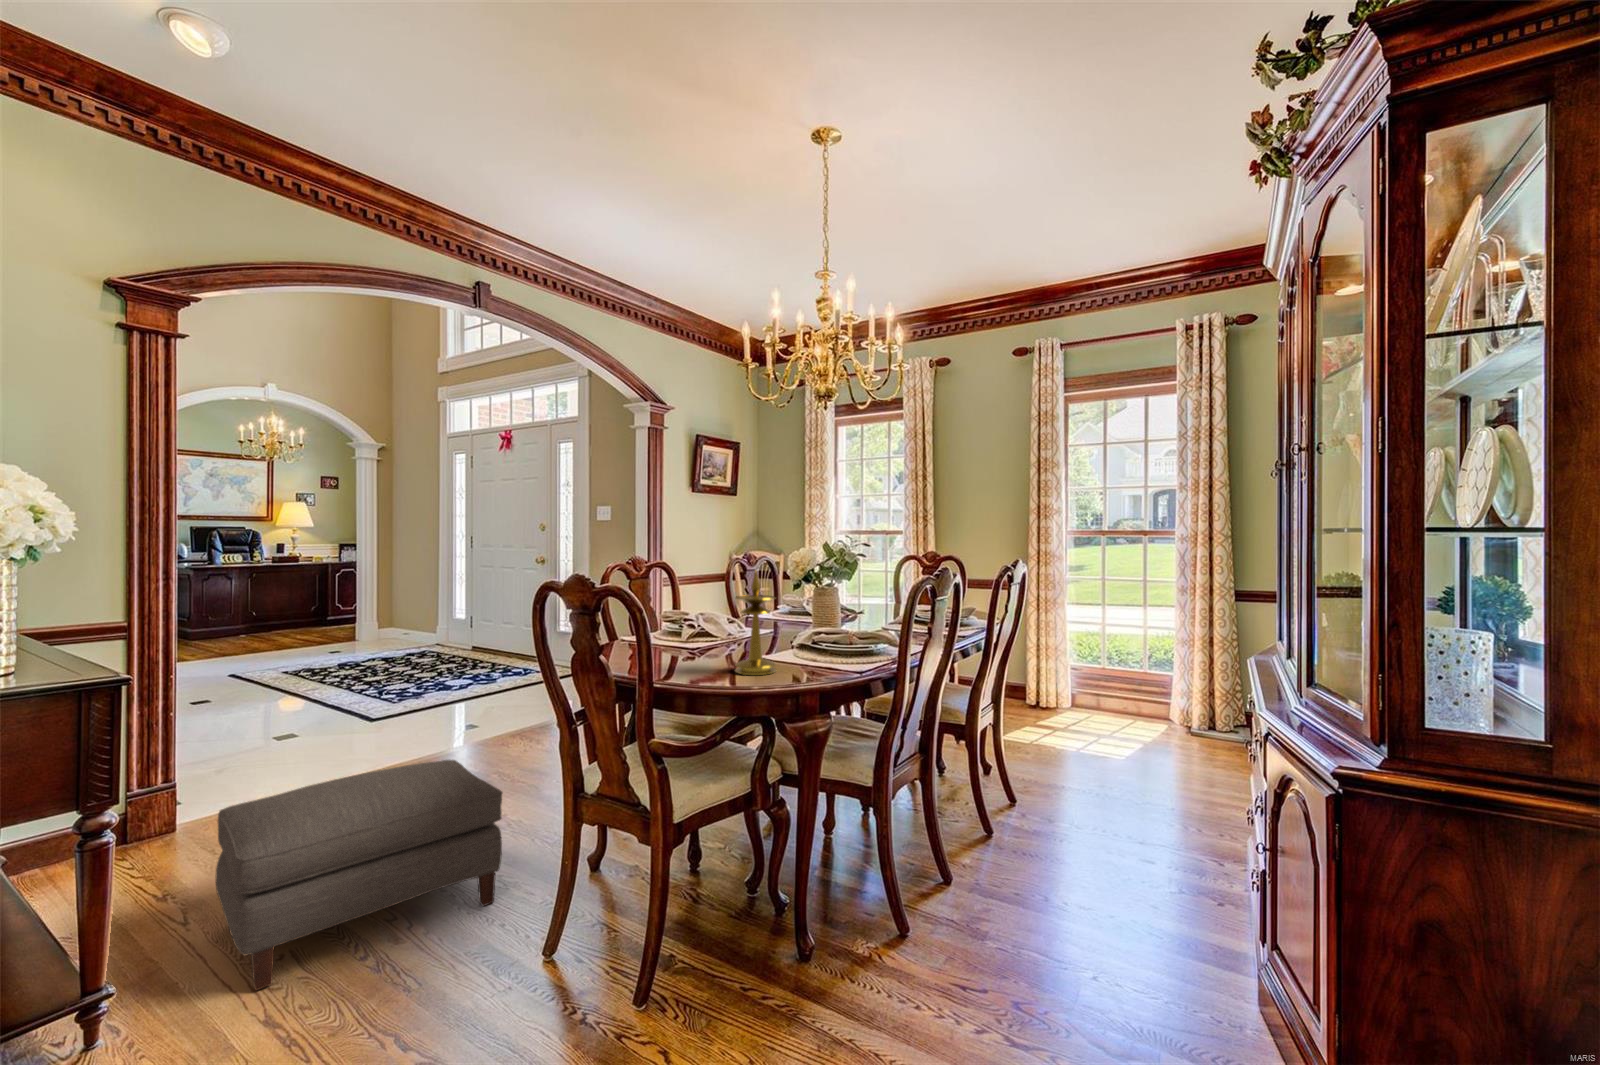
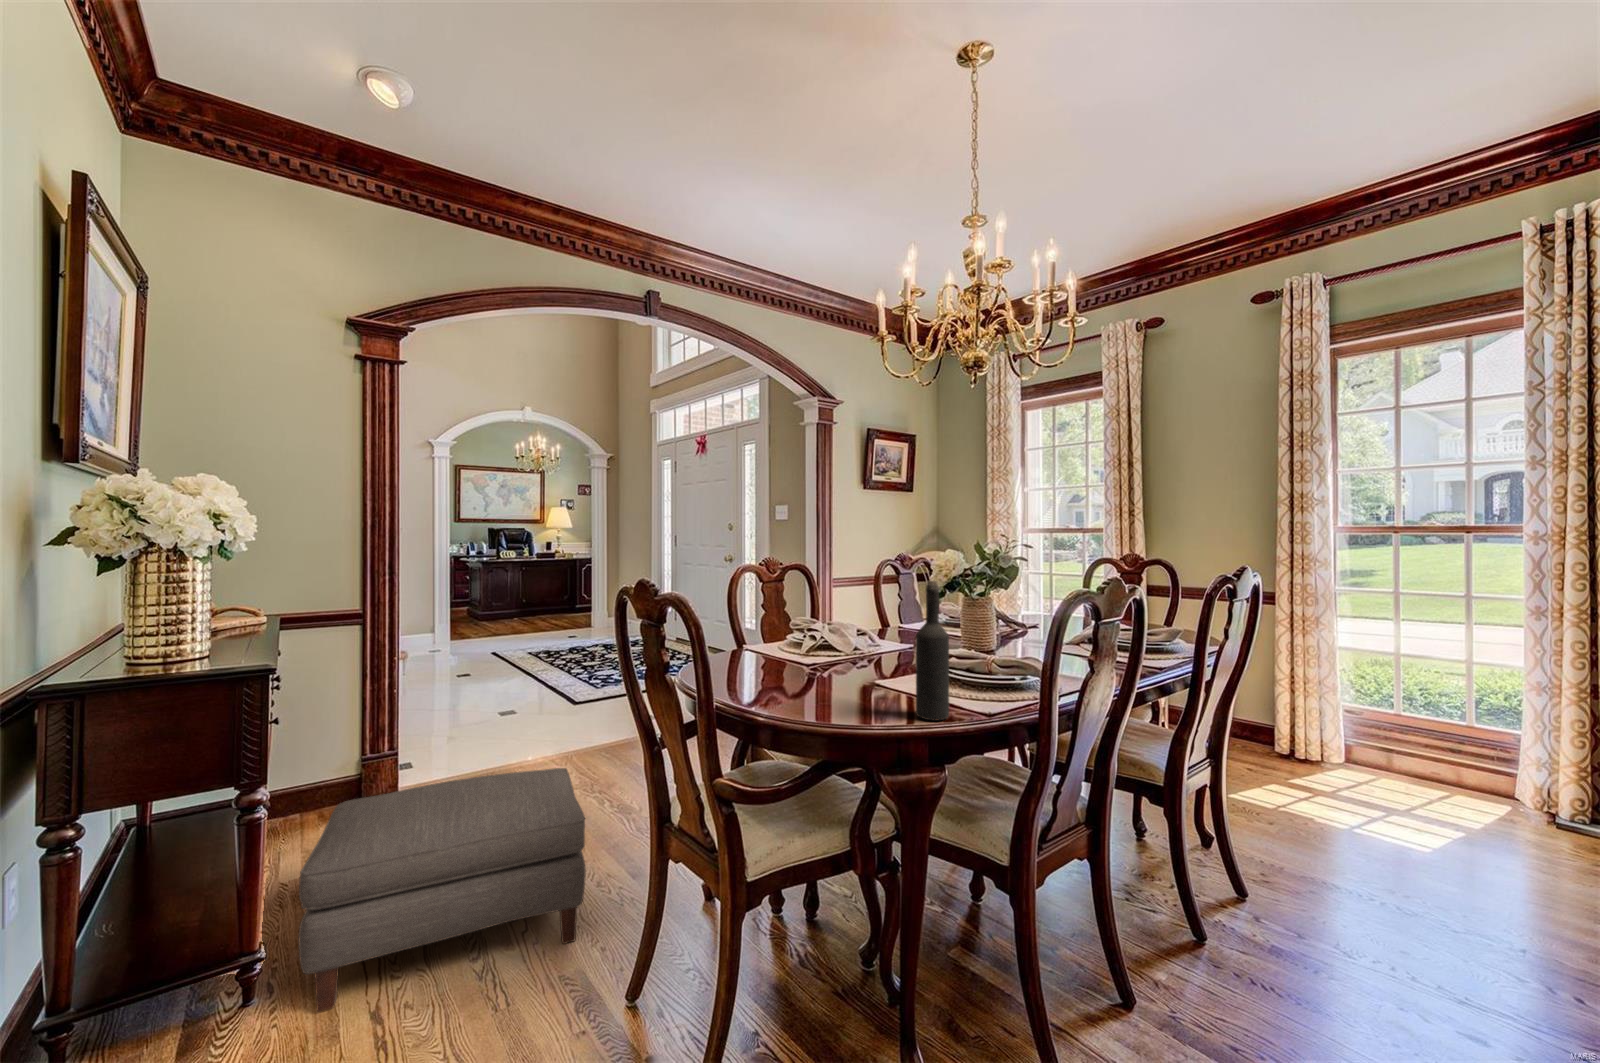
wine bottle: none [806,570,830,671] -> present [916,581,949,720]
candlestick: present [735,571,776,675] -> none [818,580,874,722]

